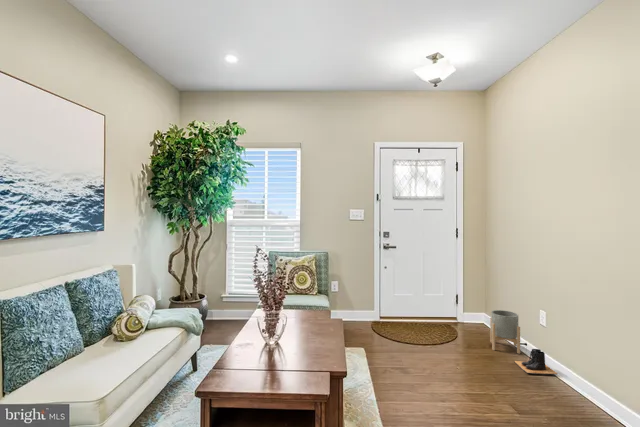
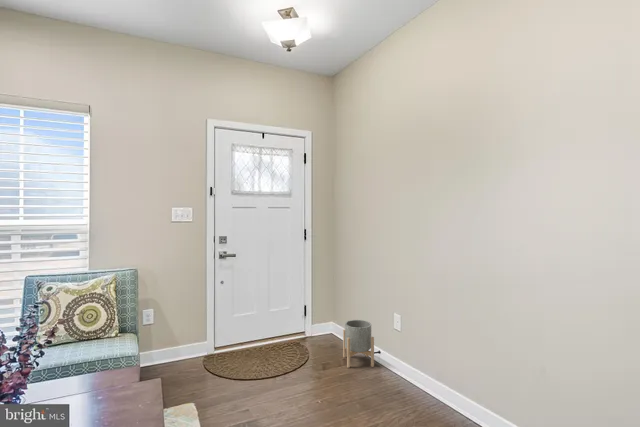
boots: present [514,349,557,374] -> none [371,361,413,392]

